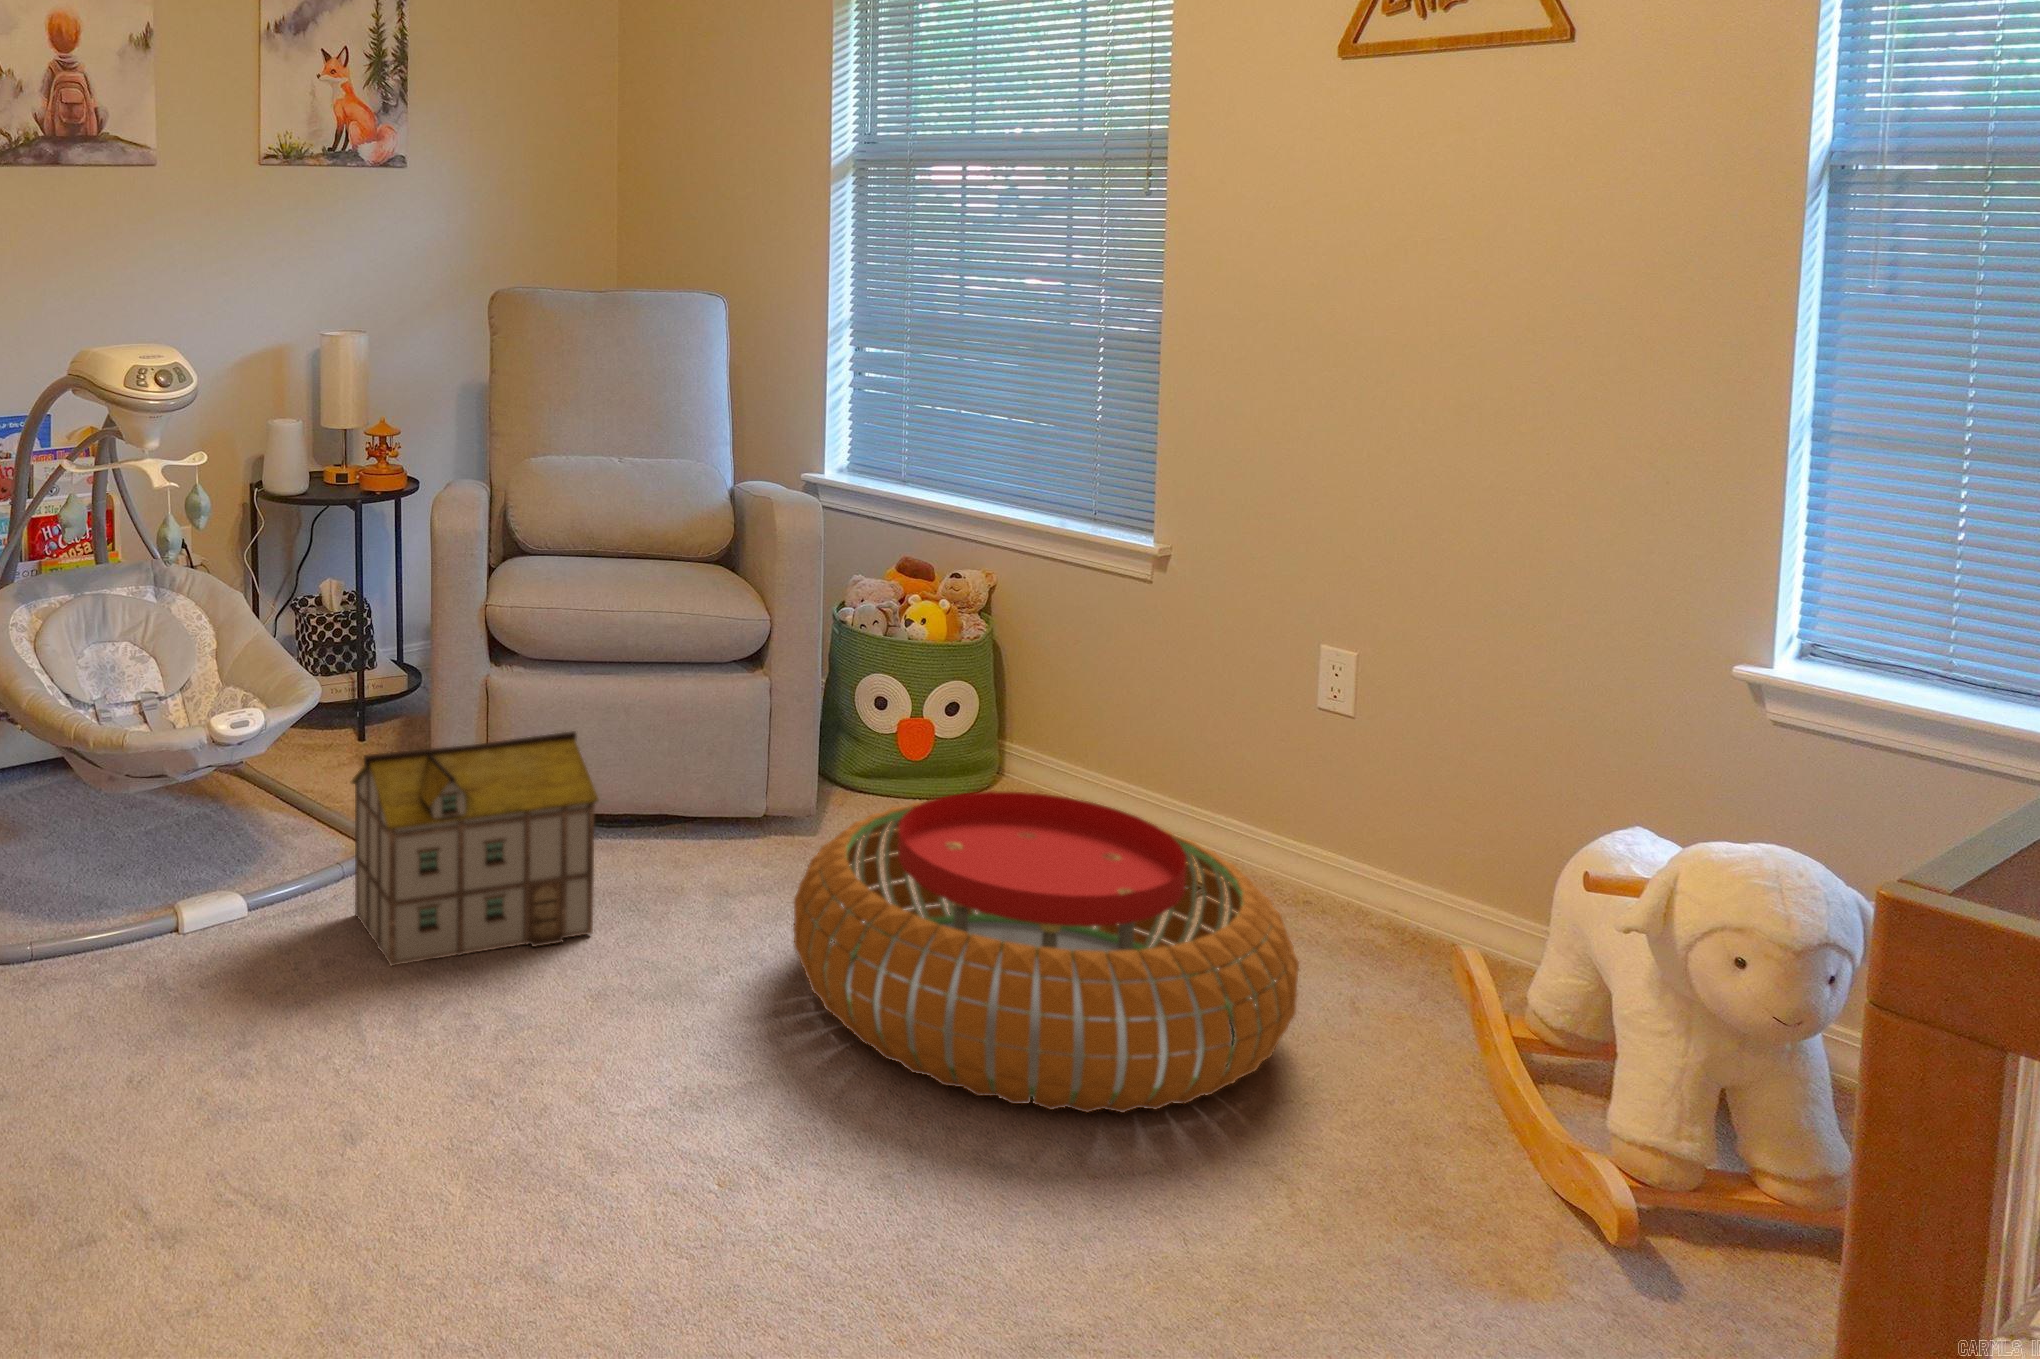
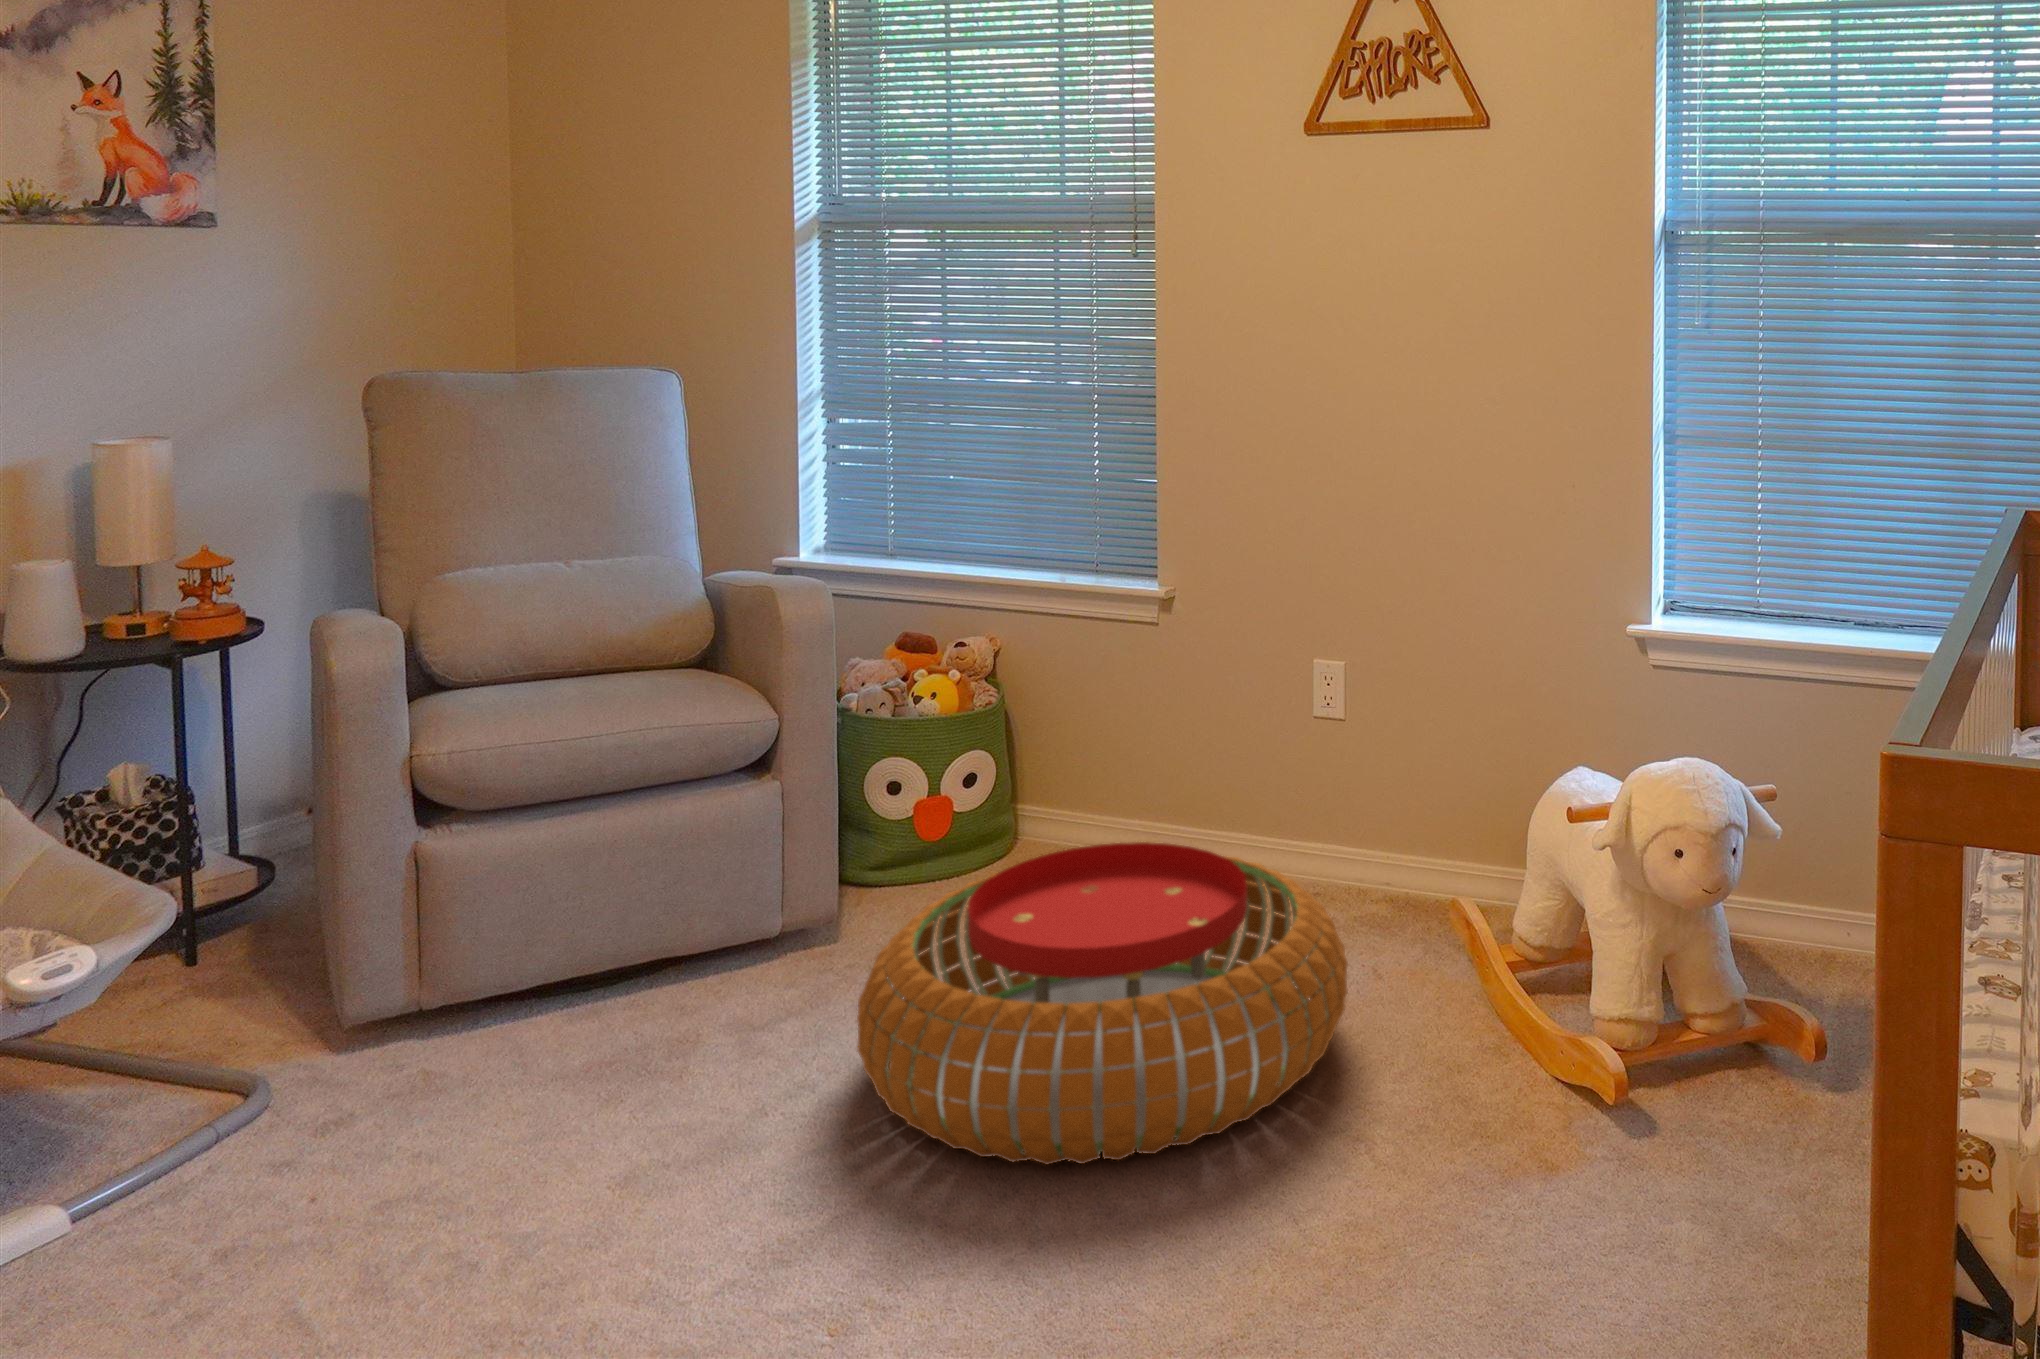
toy house: present [351,731,599,966] -> none [233,892,606,1251]

